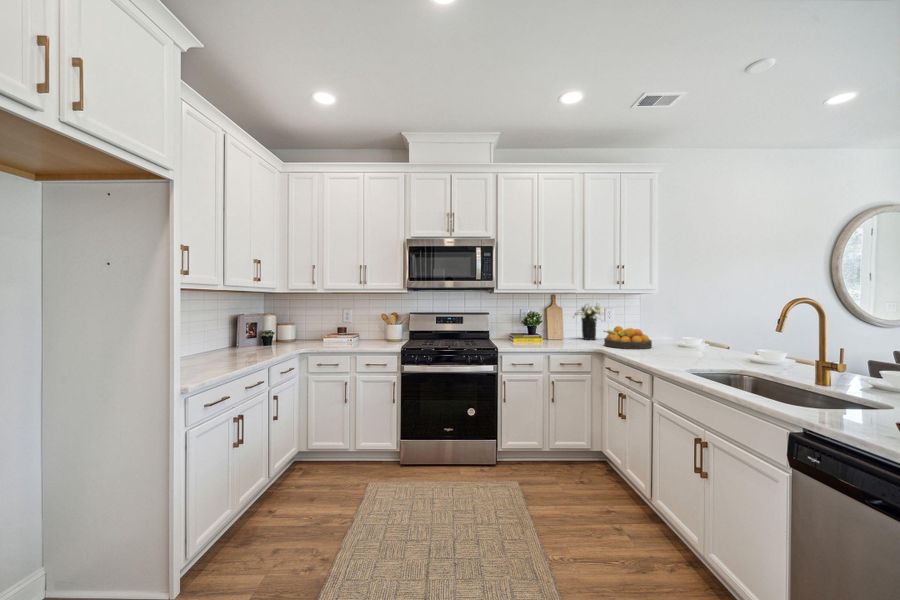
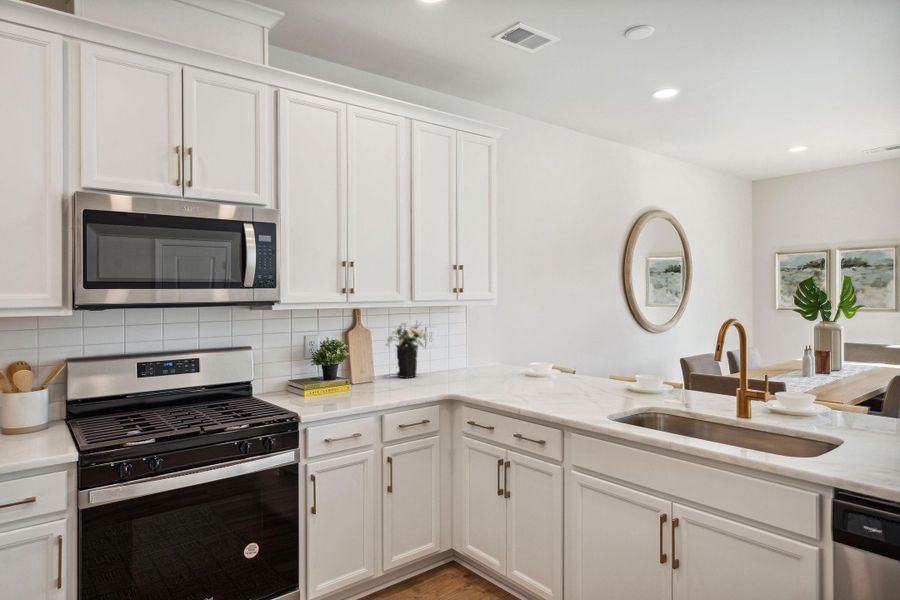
fruit bowl: present [604,326,652,349] -> none [443,356,507,389]

